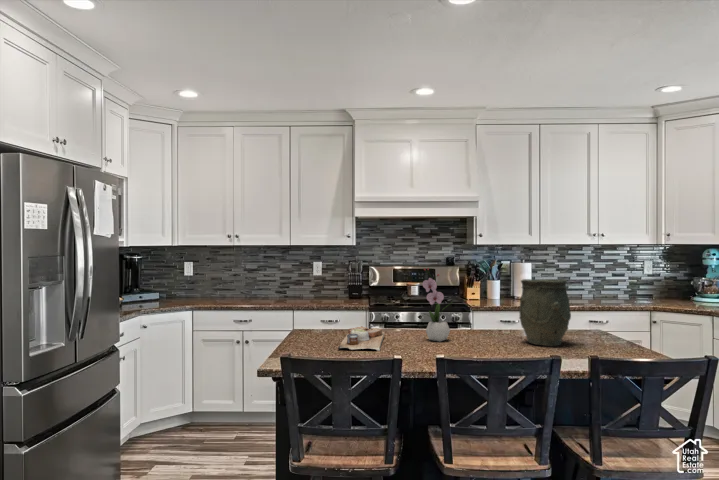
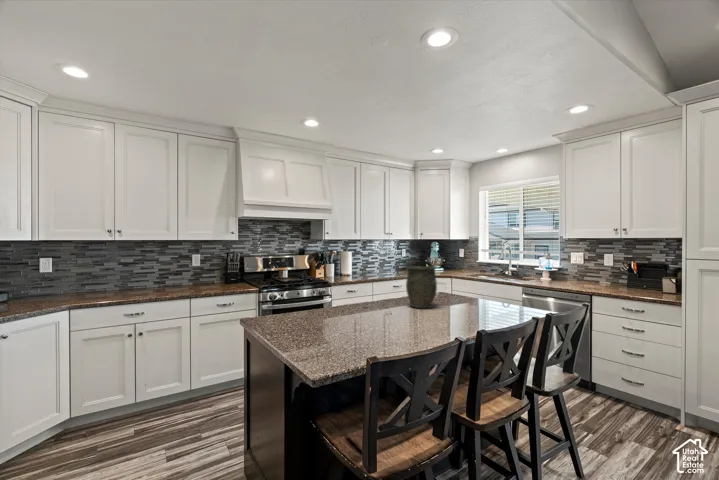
flower arrangement: present [423,268,450,341] -> none [353,262,371,314]
cutting board: present [338,326,384,351] -> none [295,309,348,332]

